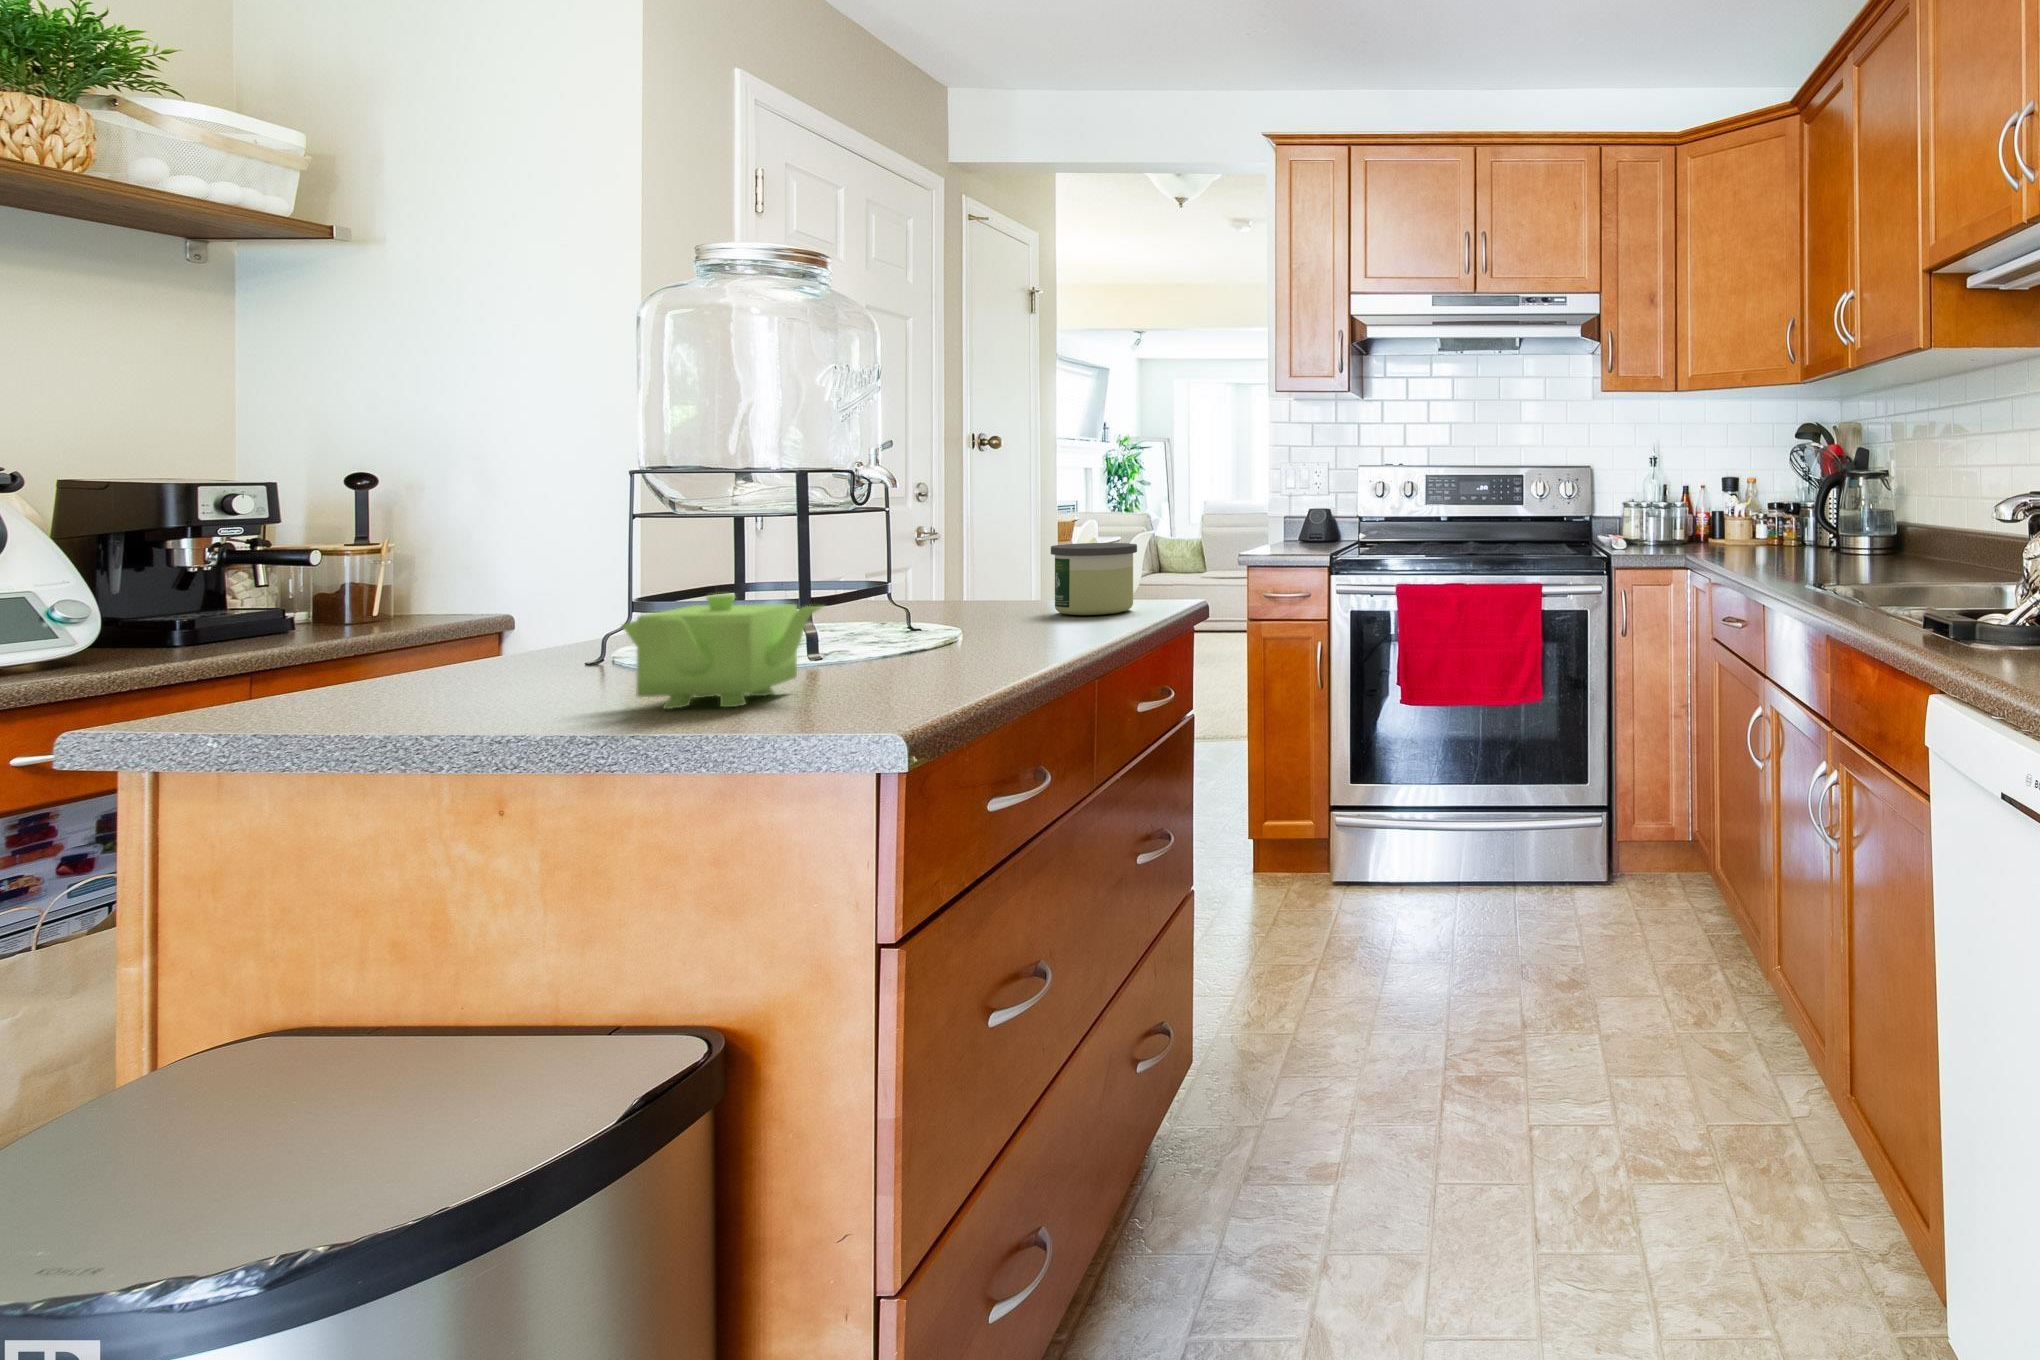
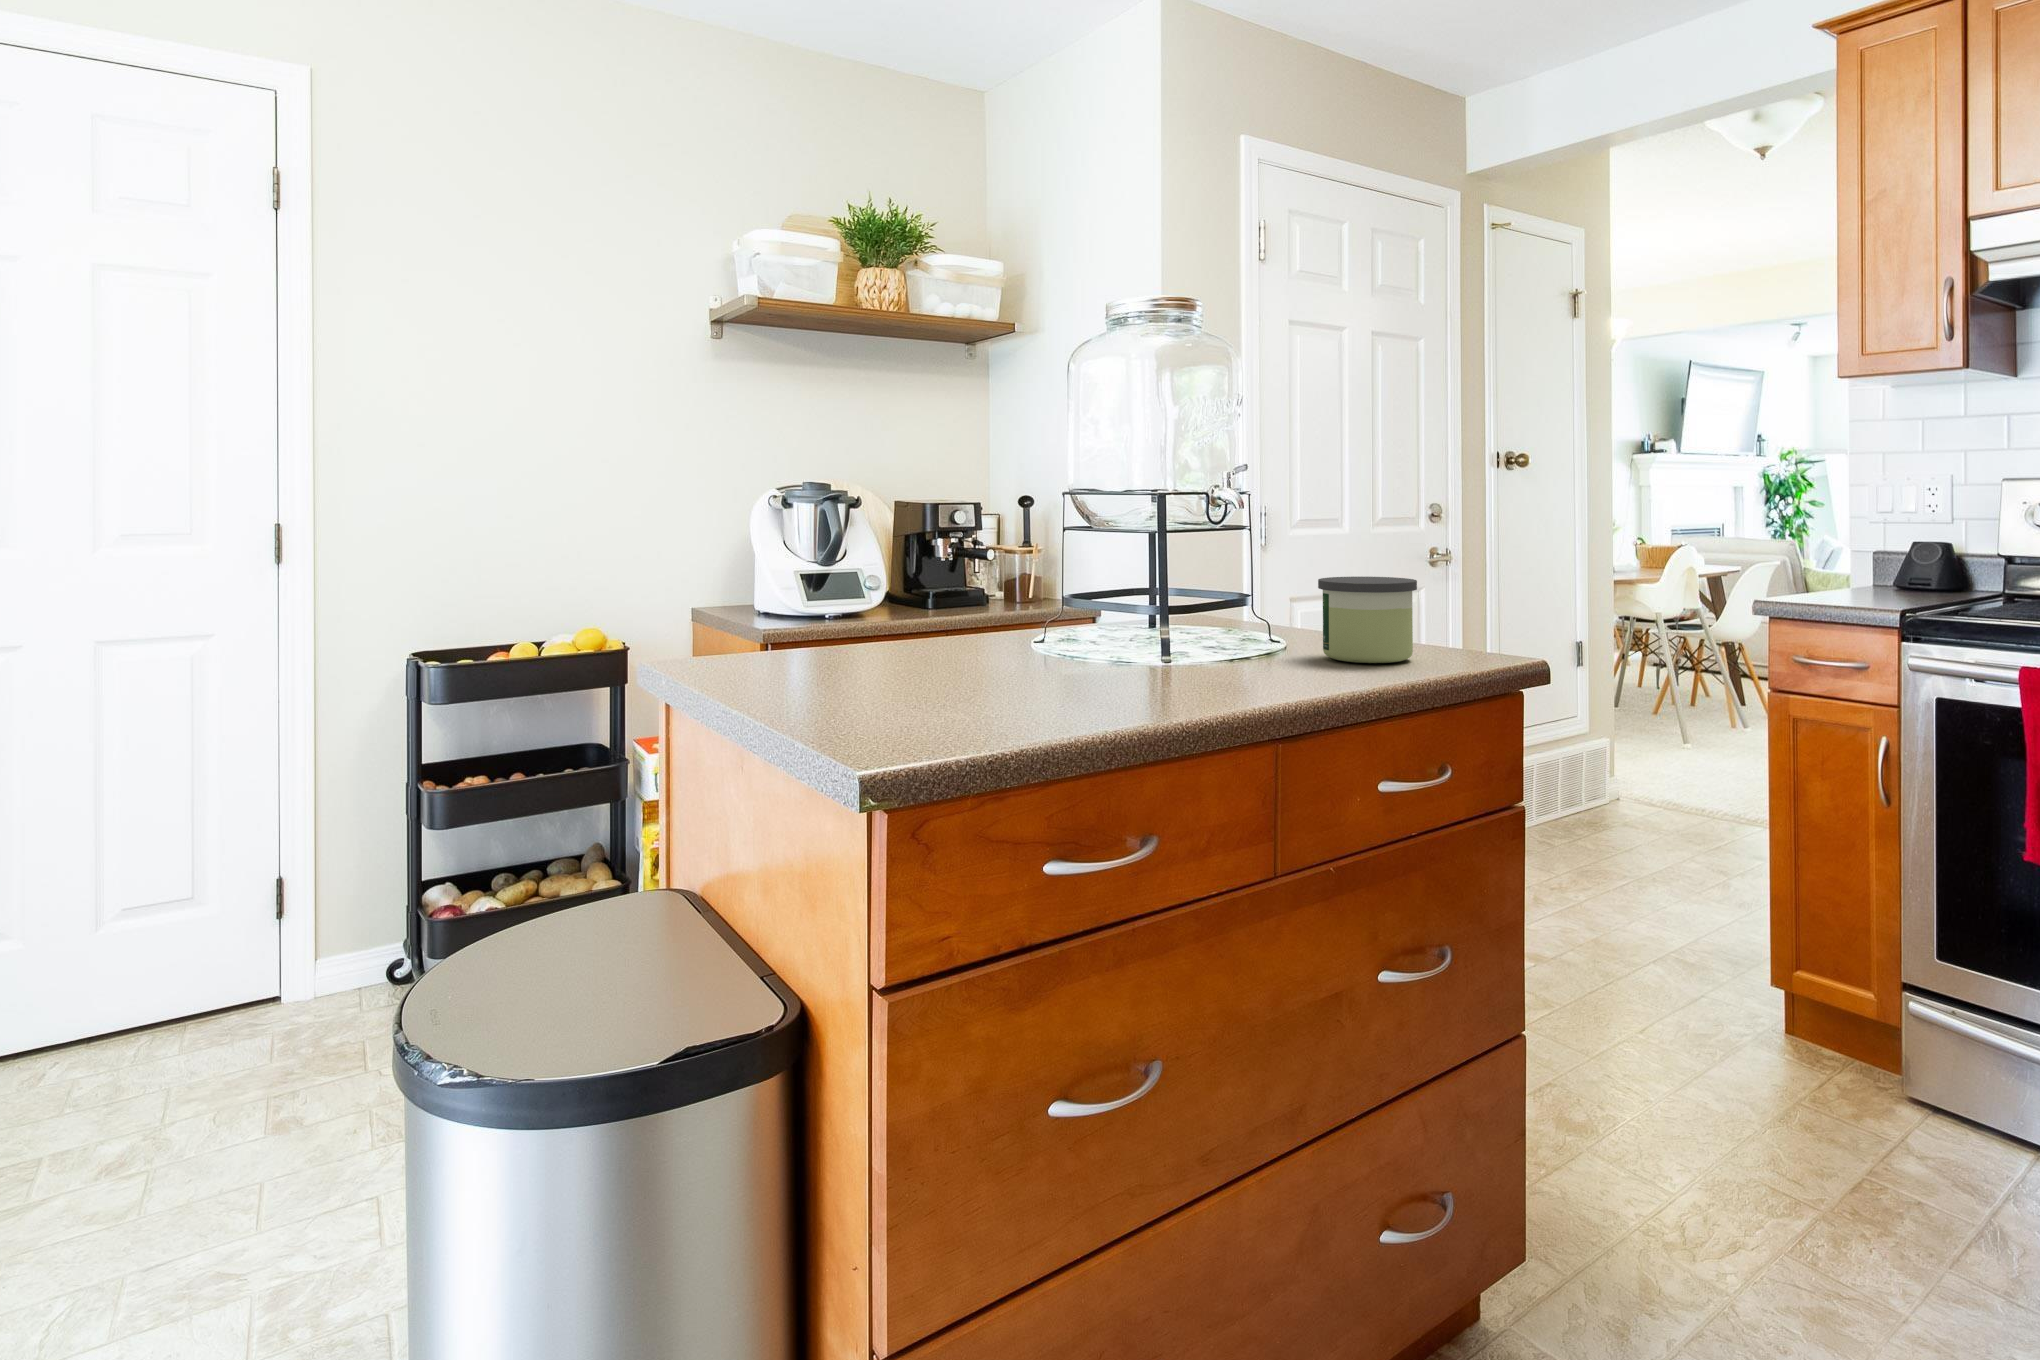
teapot: present [622,594,822,709] -> none [809,605,940,708]

